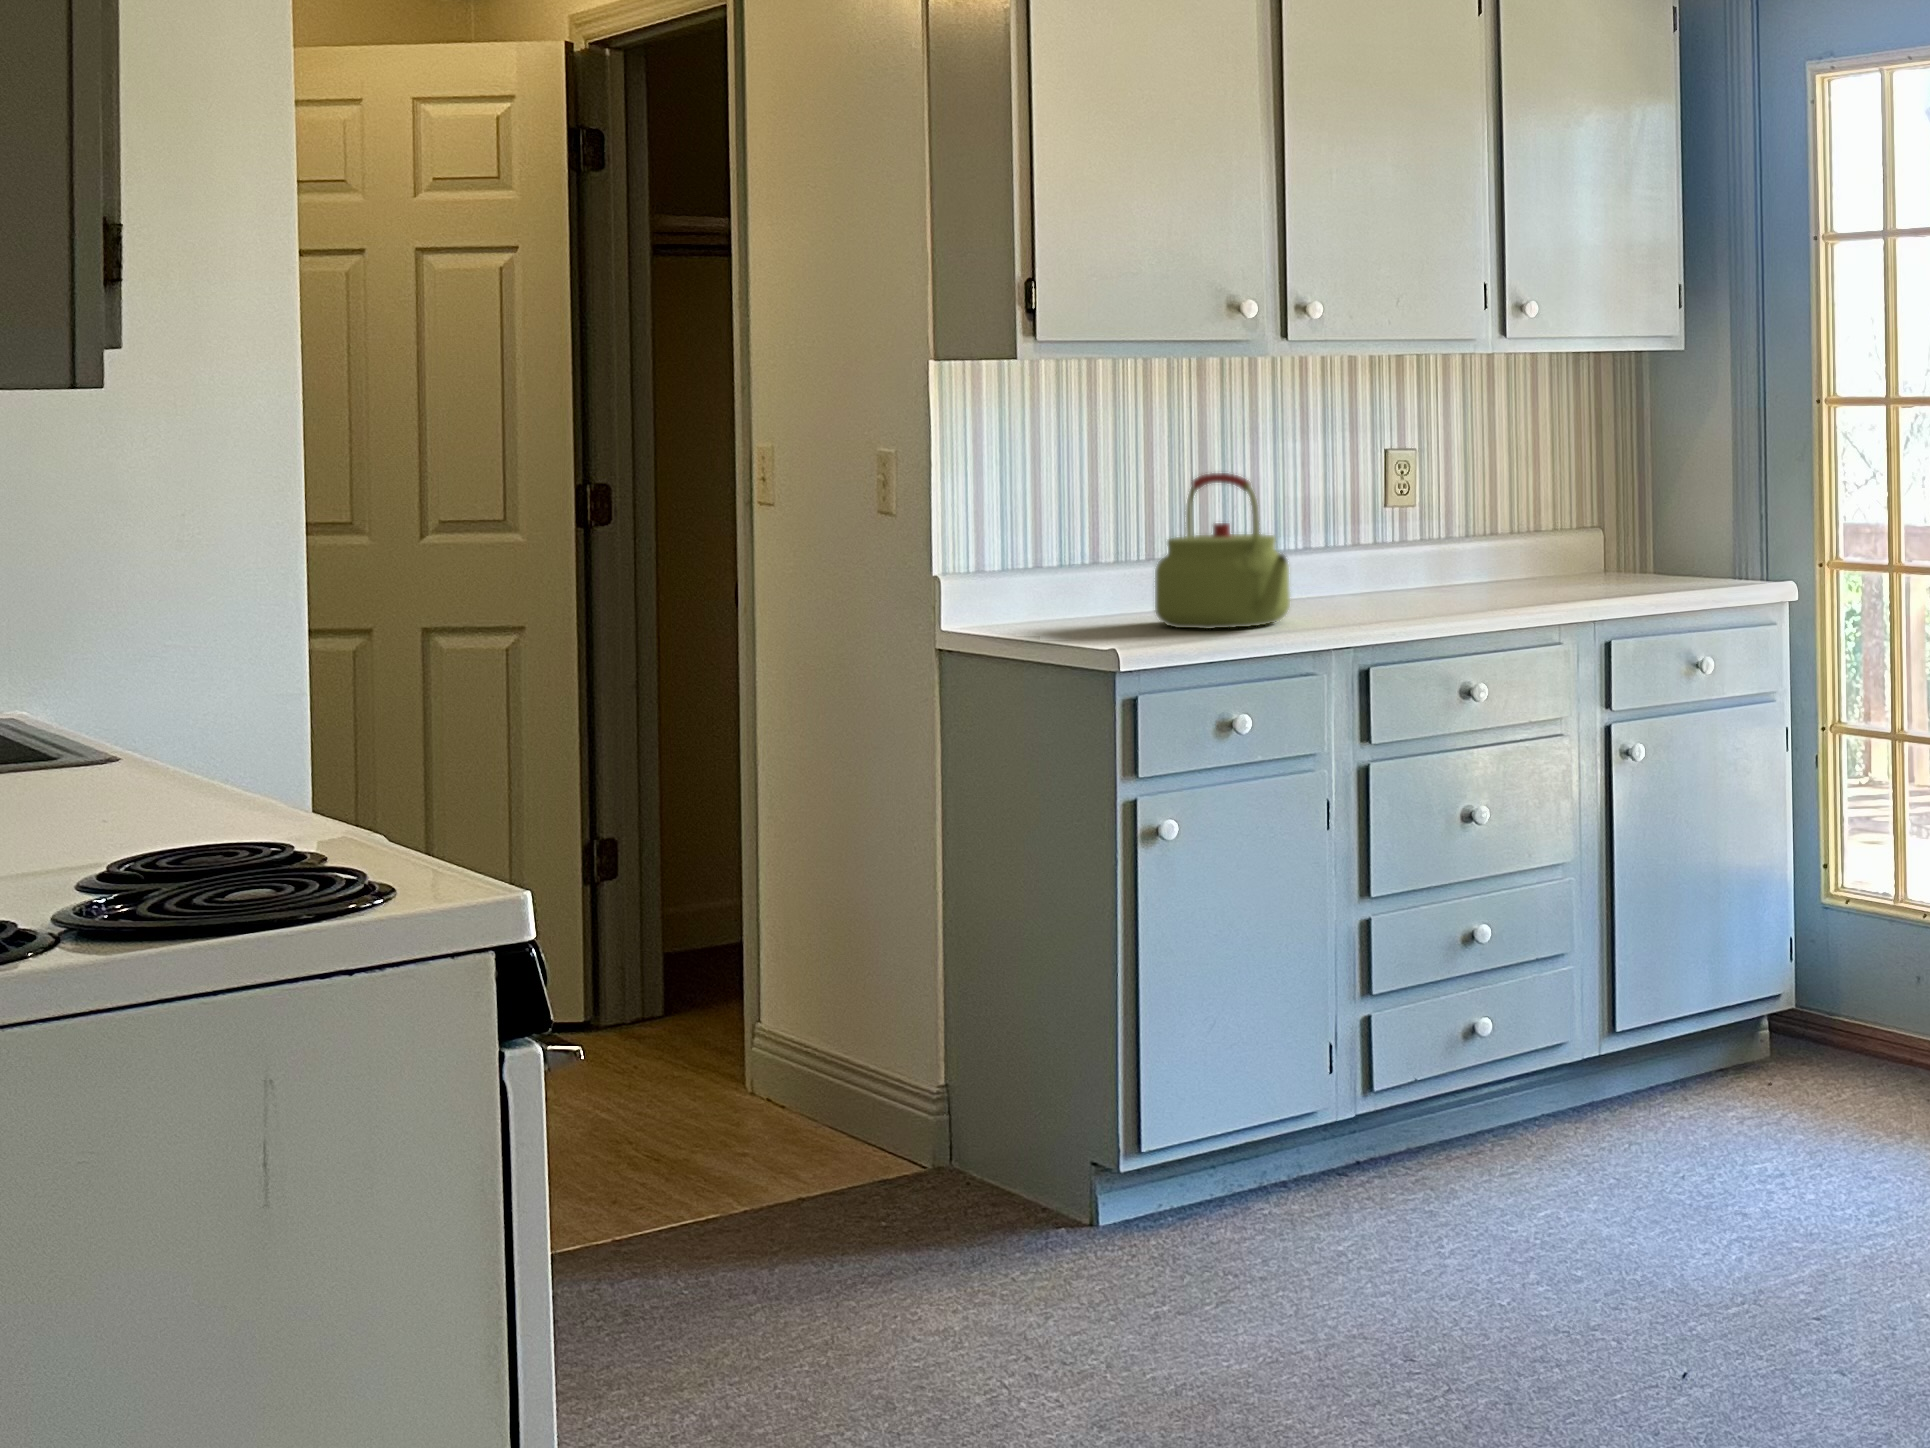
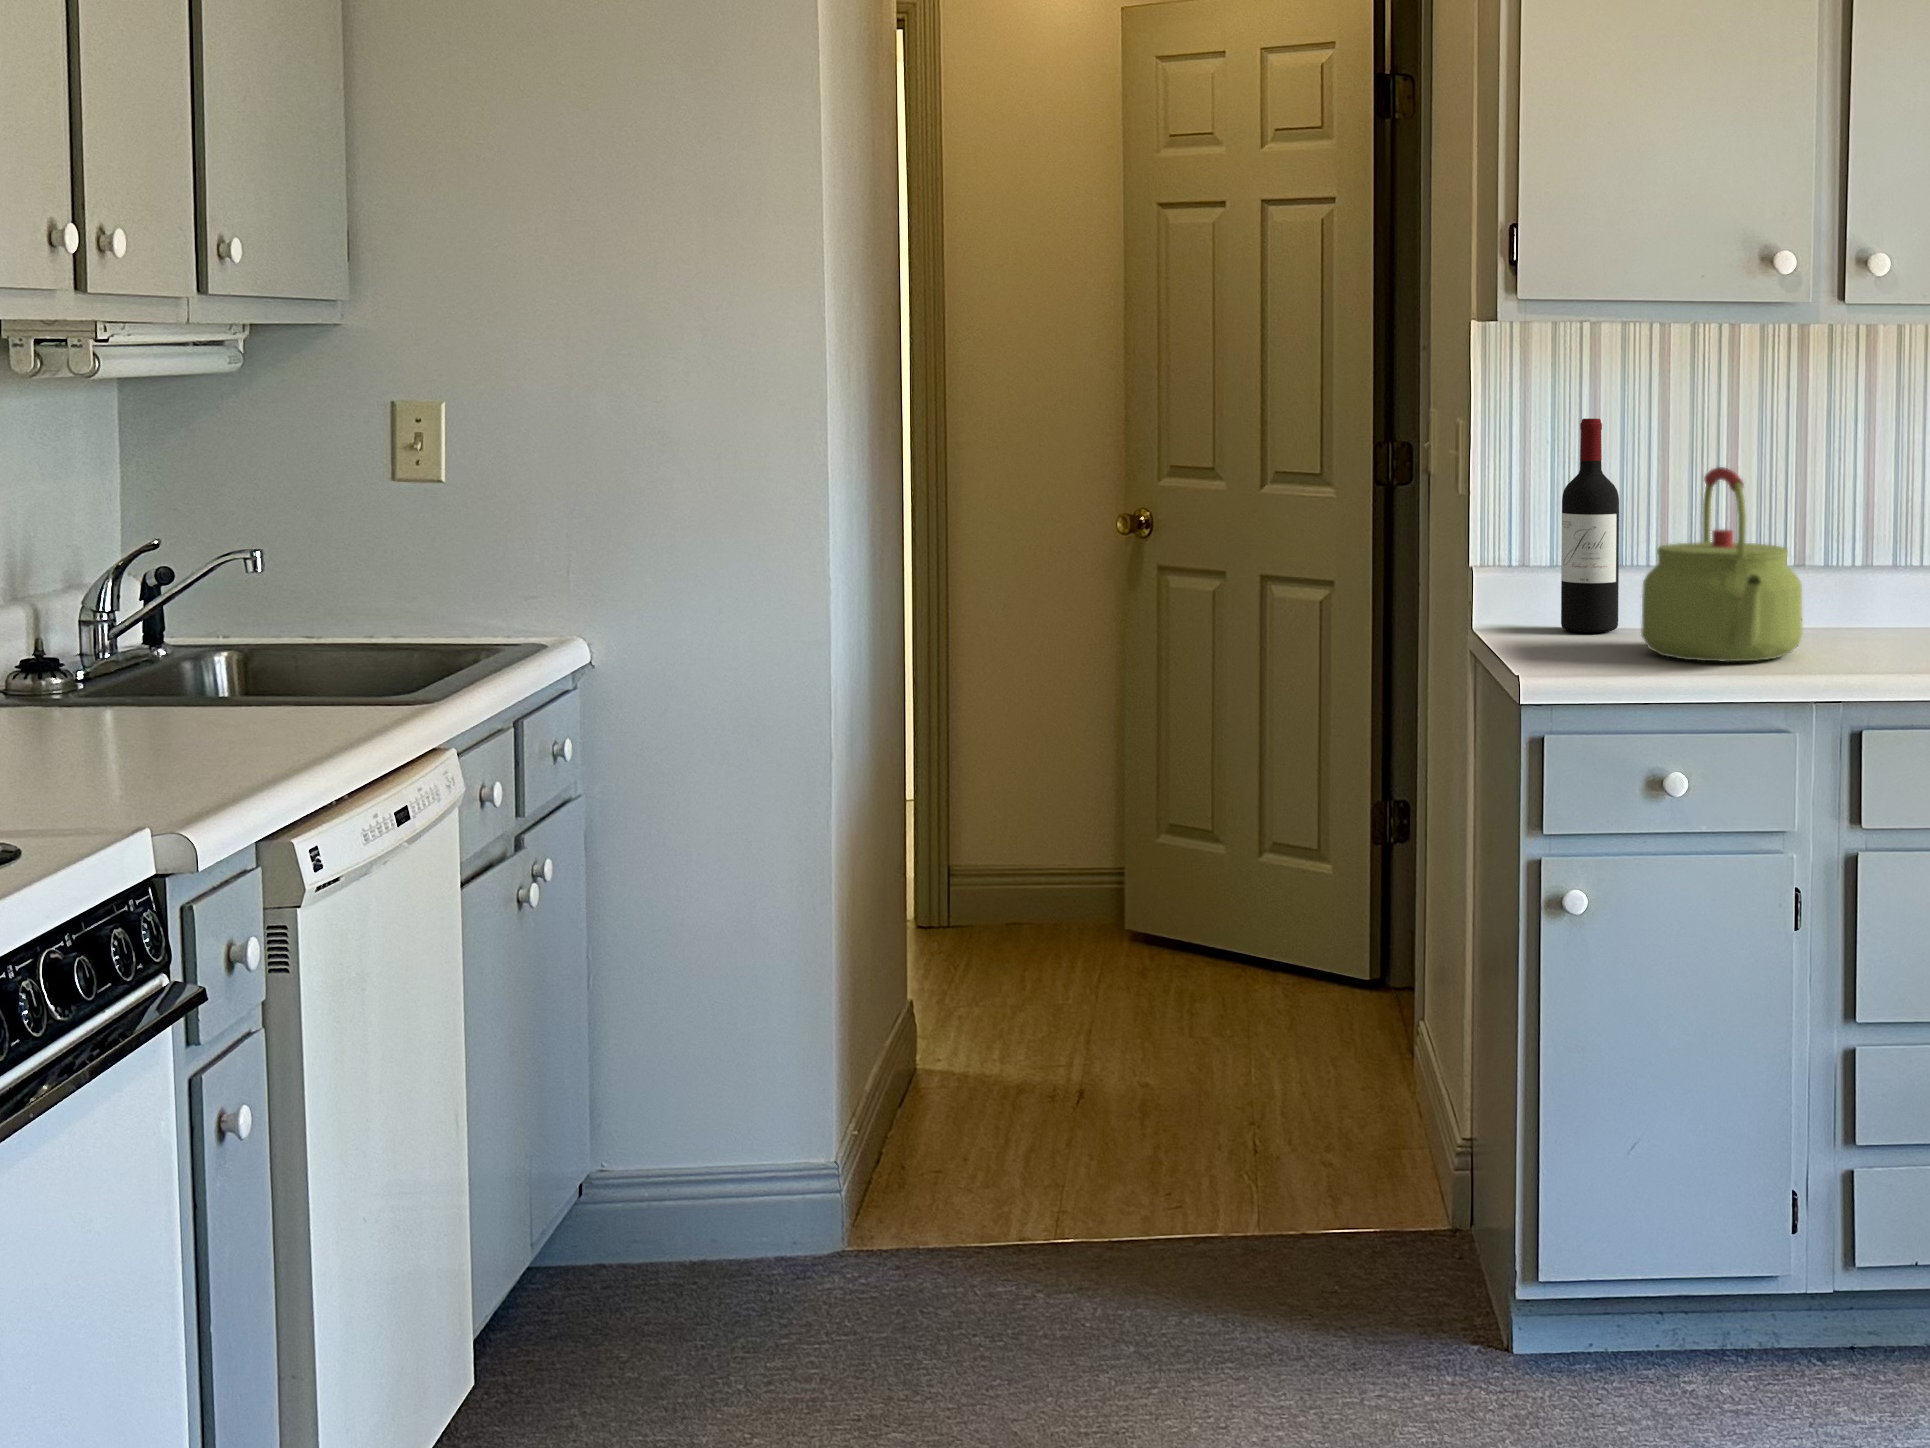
wine bottle: none [1041,440,1094,621] -> present [1561,418,1619,633]

